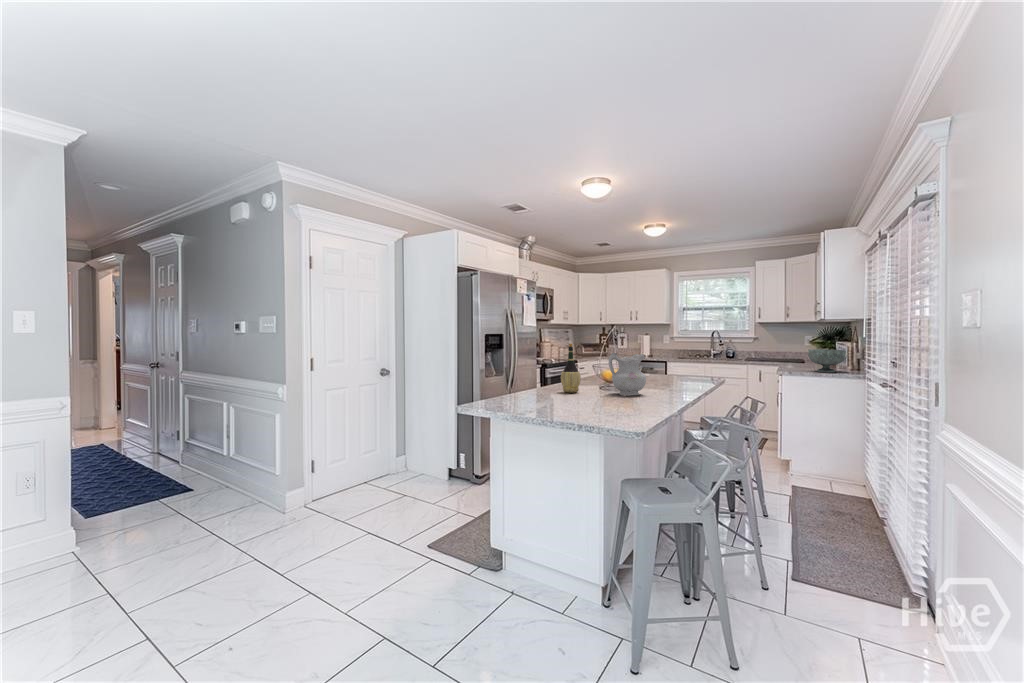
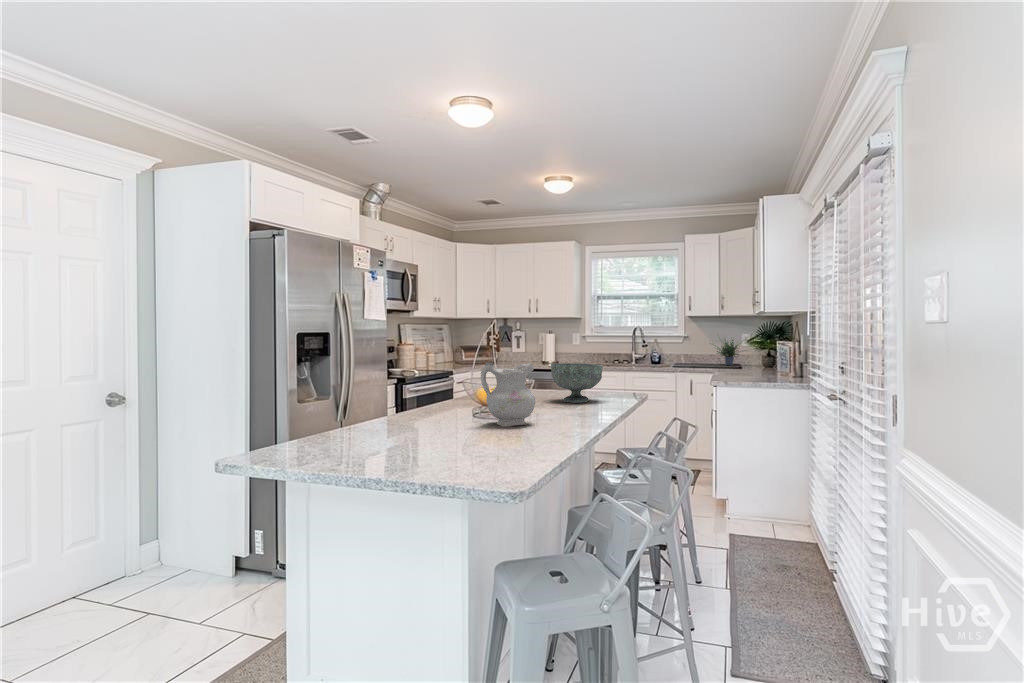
potted plant: none [776,335,811,361] -> present [717,340,739,365]
wine bottle: present [561,344,581,393] -> none [410,349,440,424]
decorative bowl: present [808,349,846,372] -> present [551,363,603,403]

